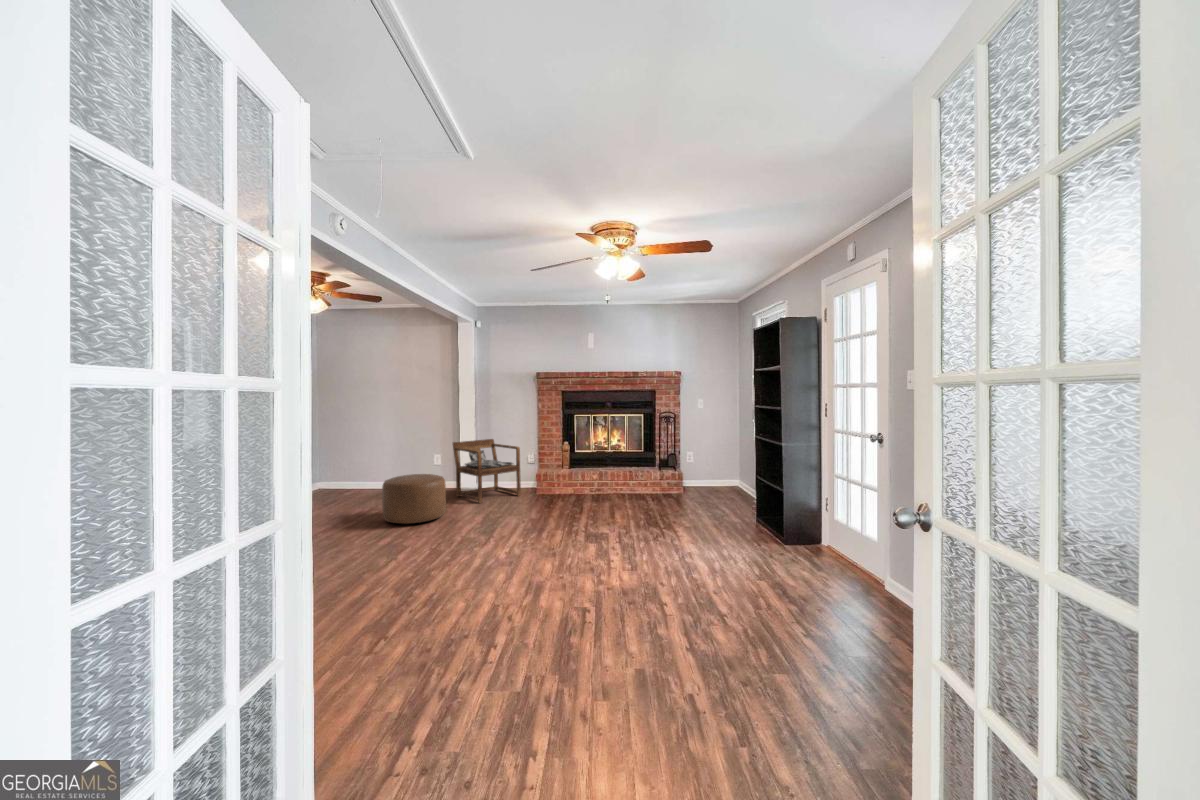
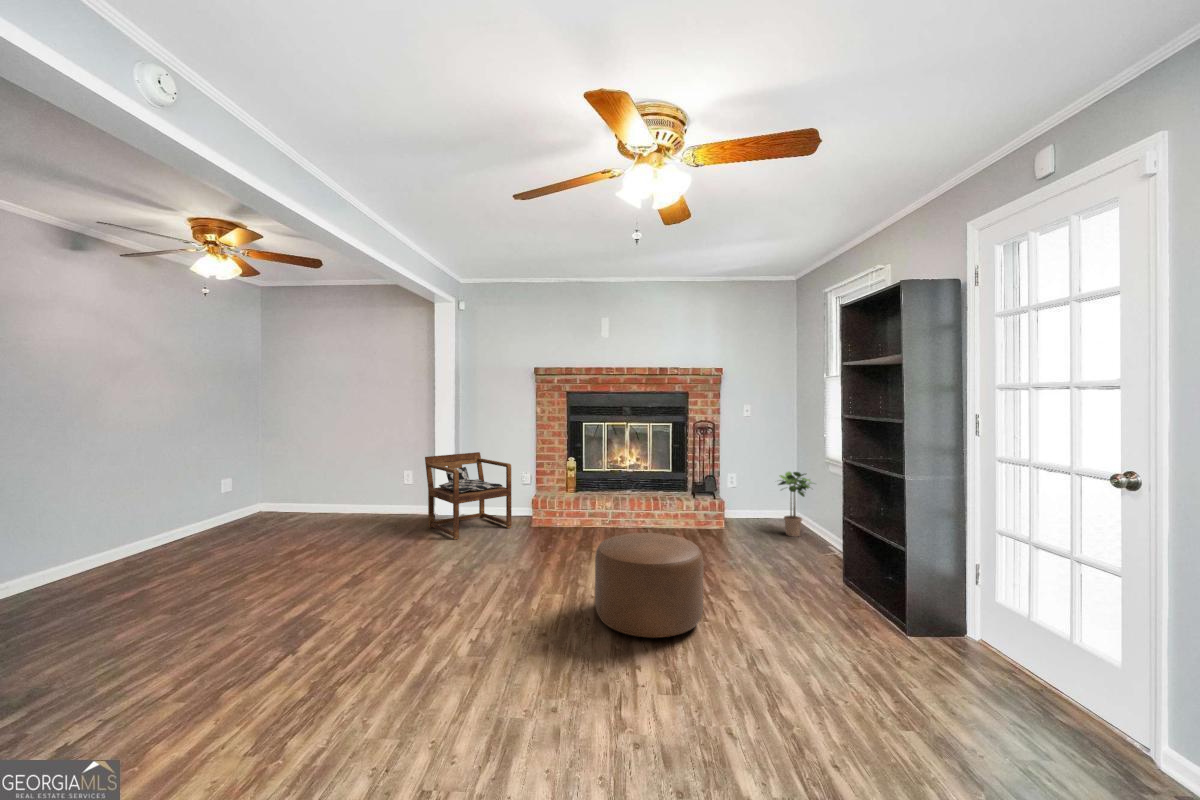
potted plant: none [721,449,750,497] -> present [779,472,814,537]
ottoman: present [382,474,446,524] -> present [595,533,703,638]

